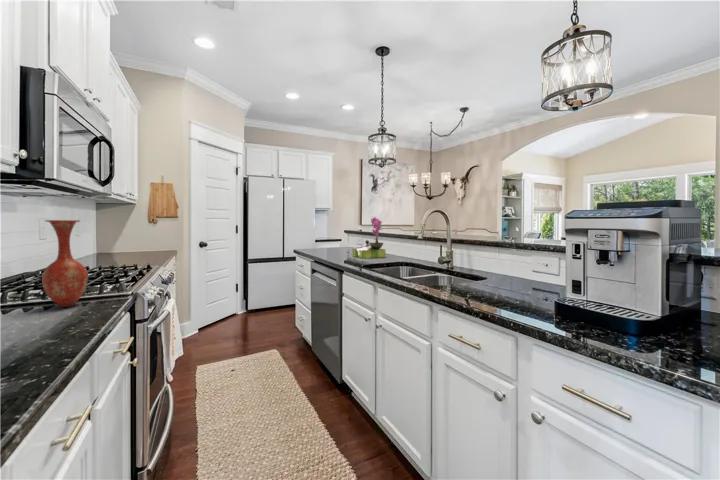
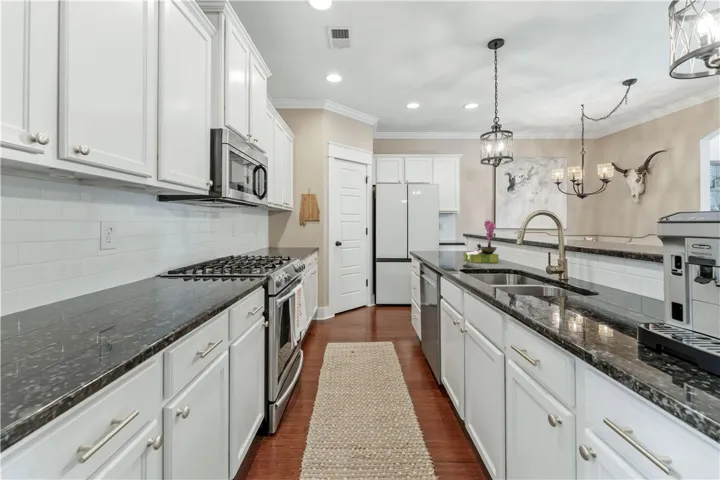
vase: present [42,220,88,307] -> none [213,227,237,284]

